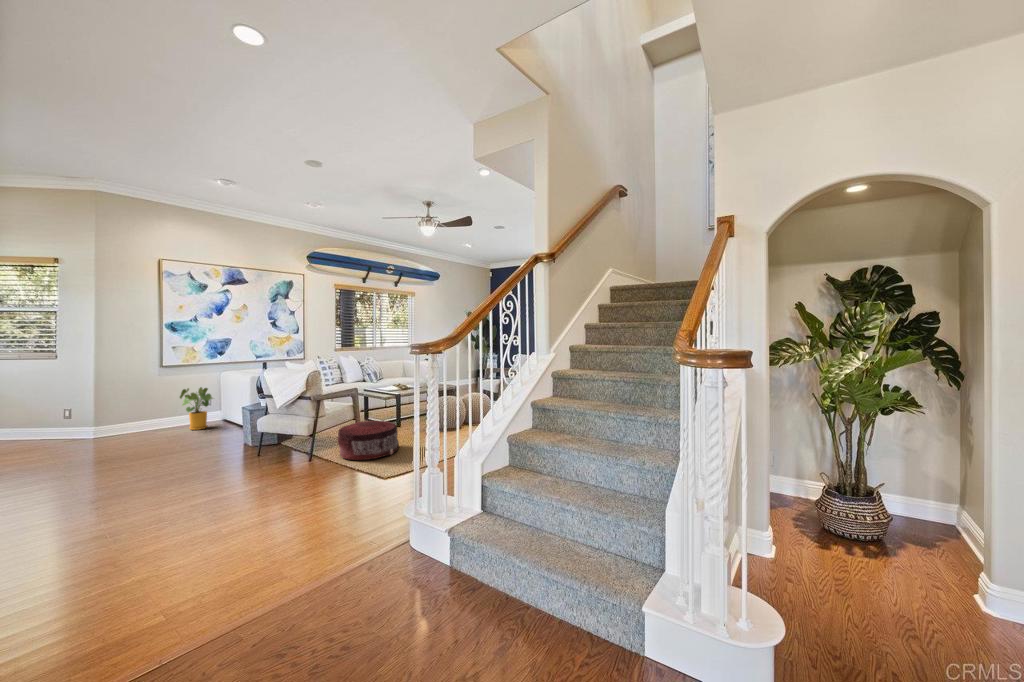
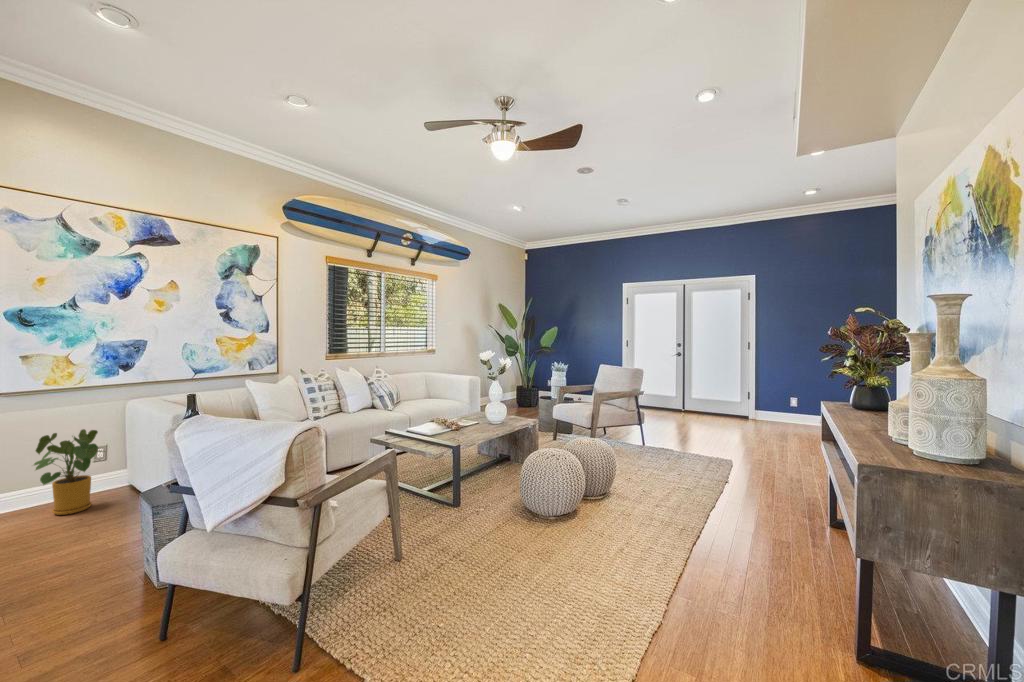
pouf: present [337,420,400,460] -> none [357,509,491,634]

